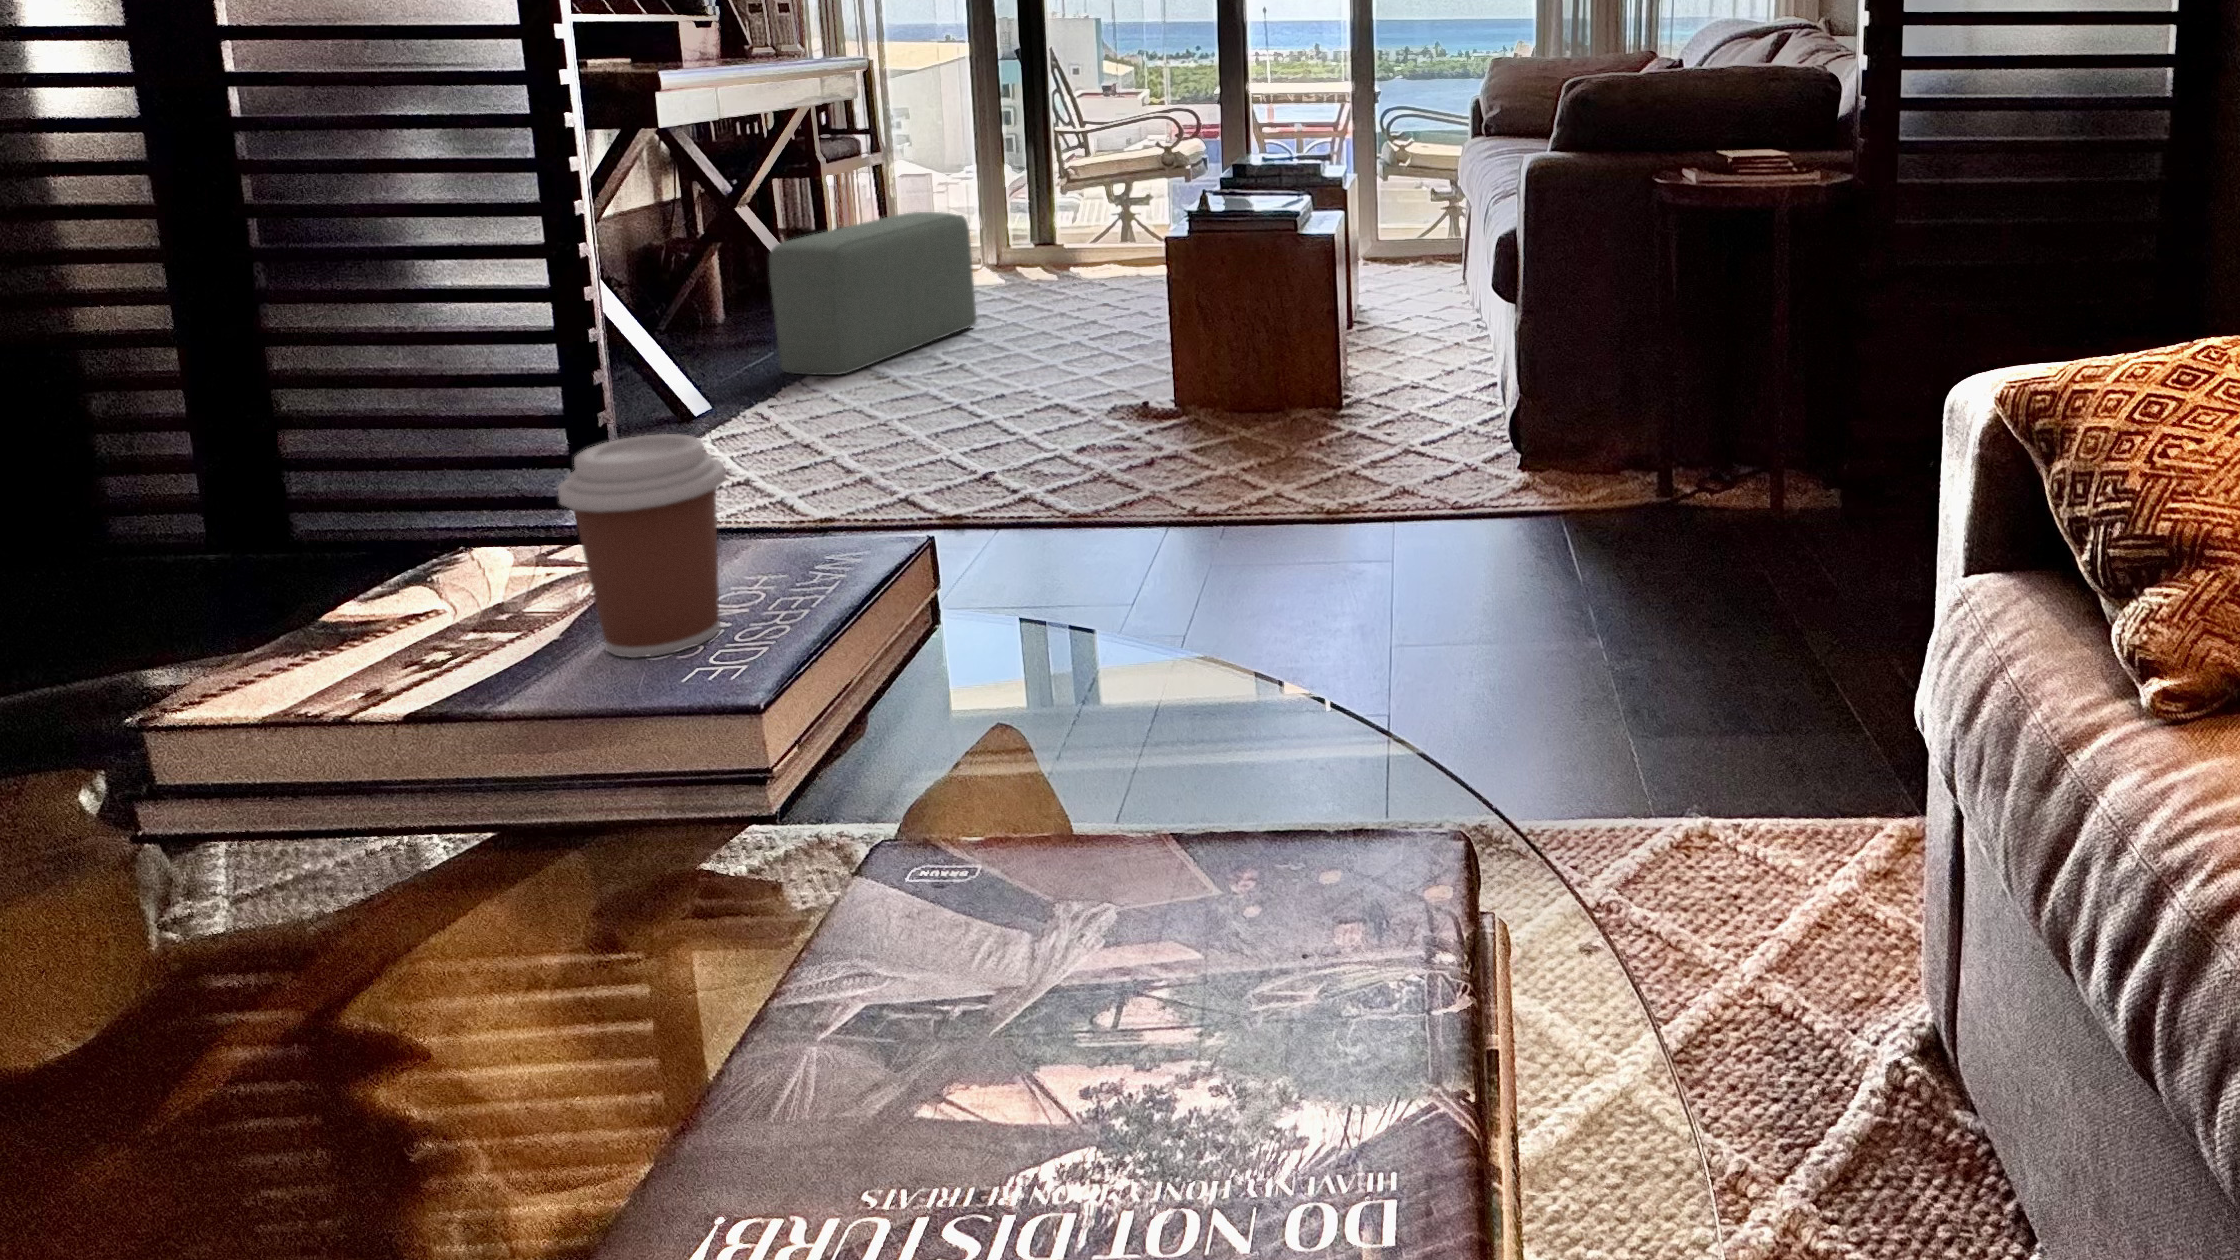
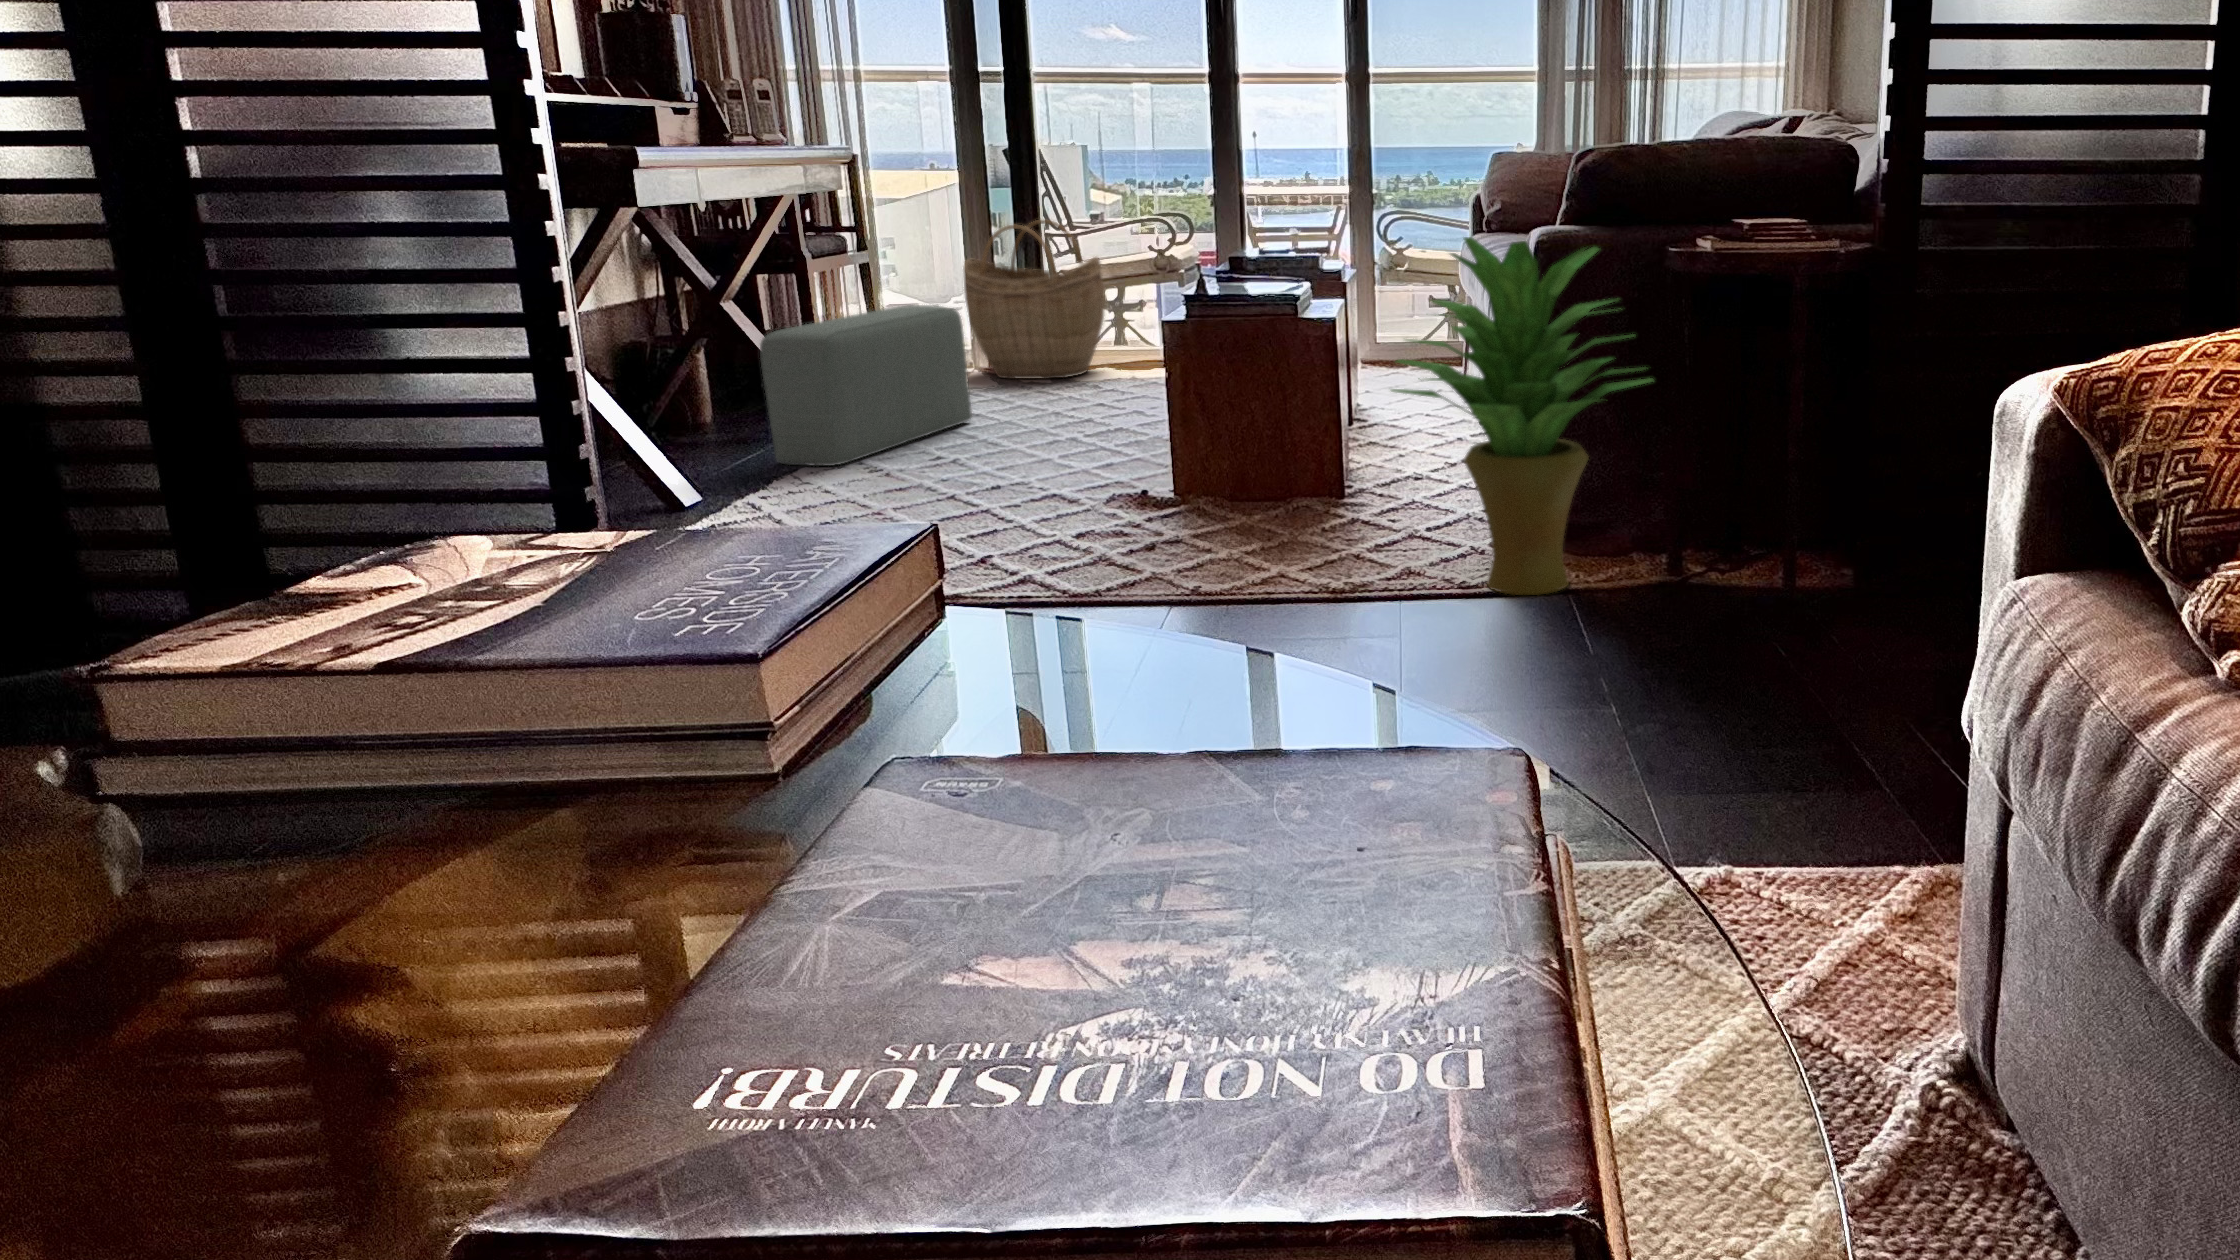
woven basket: none [972,121,1111,278] -> present [963,220,1104,379]
potted plant: none [1386,168,1649,522] -> present [1391,237,1653,595]
coffee cup: present [558,434,726,658] -> none [527,401,709,634]

